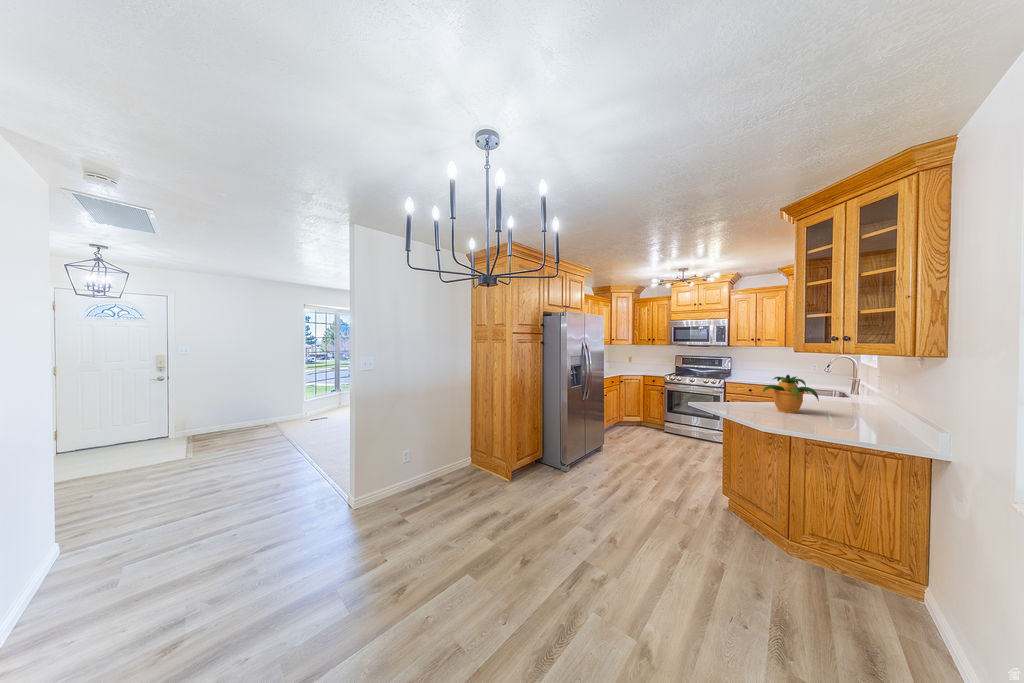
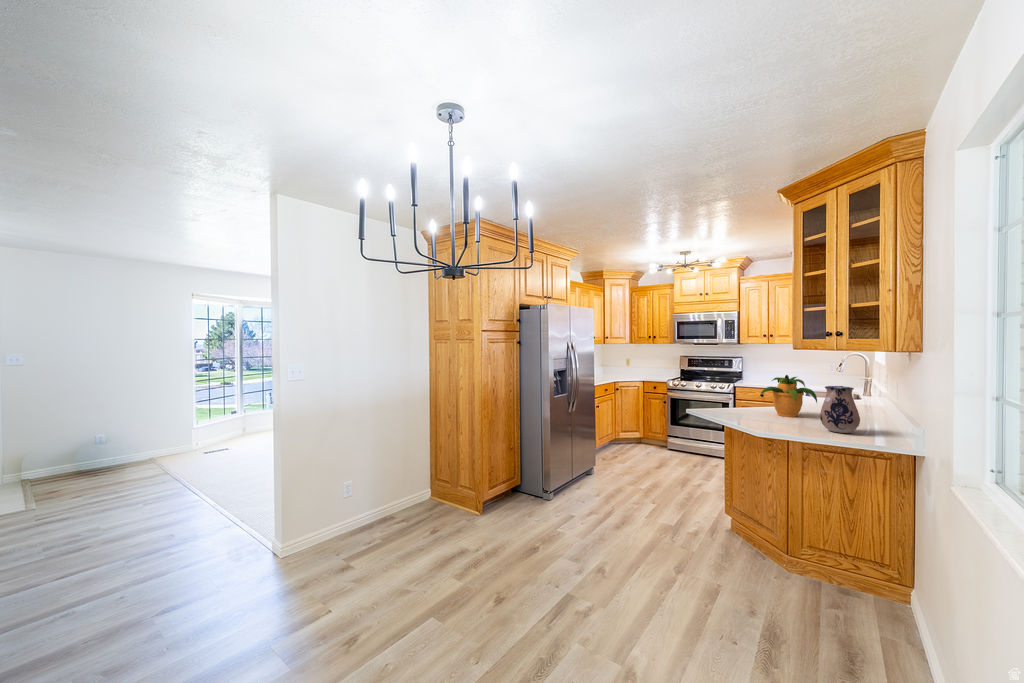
ceramic pitcher: none [828,386,871,432] -> present [820,386,860,433]

